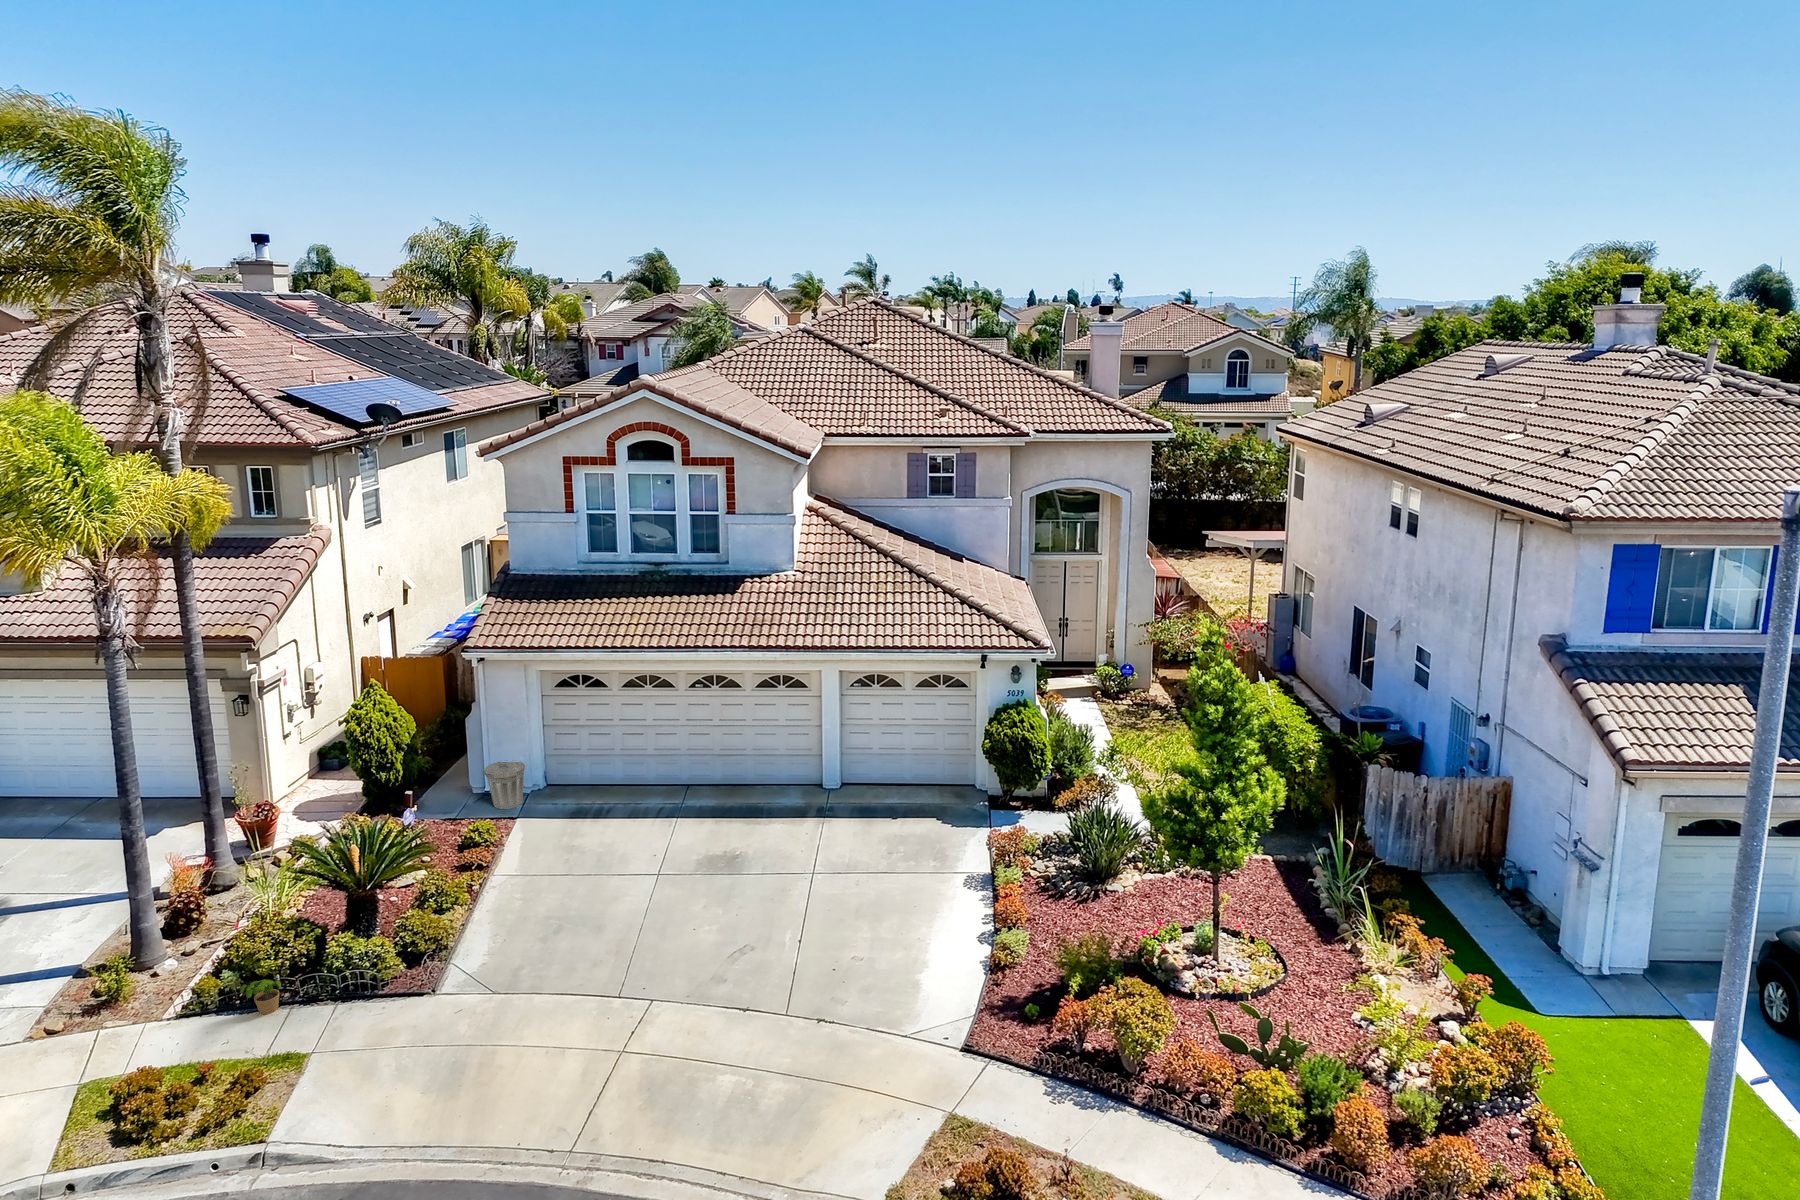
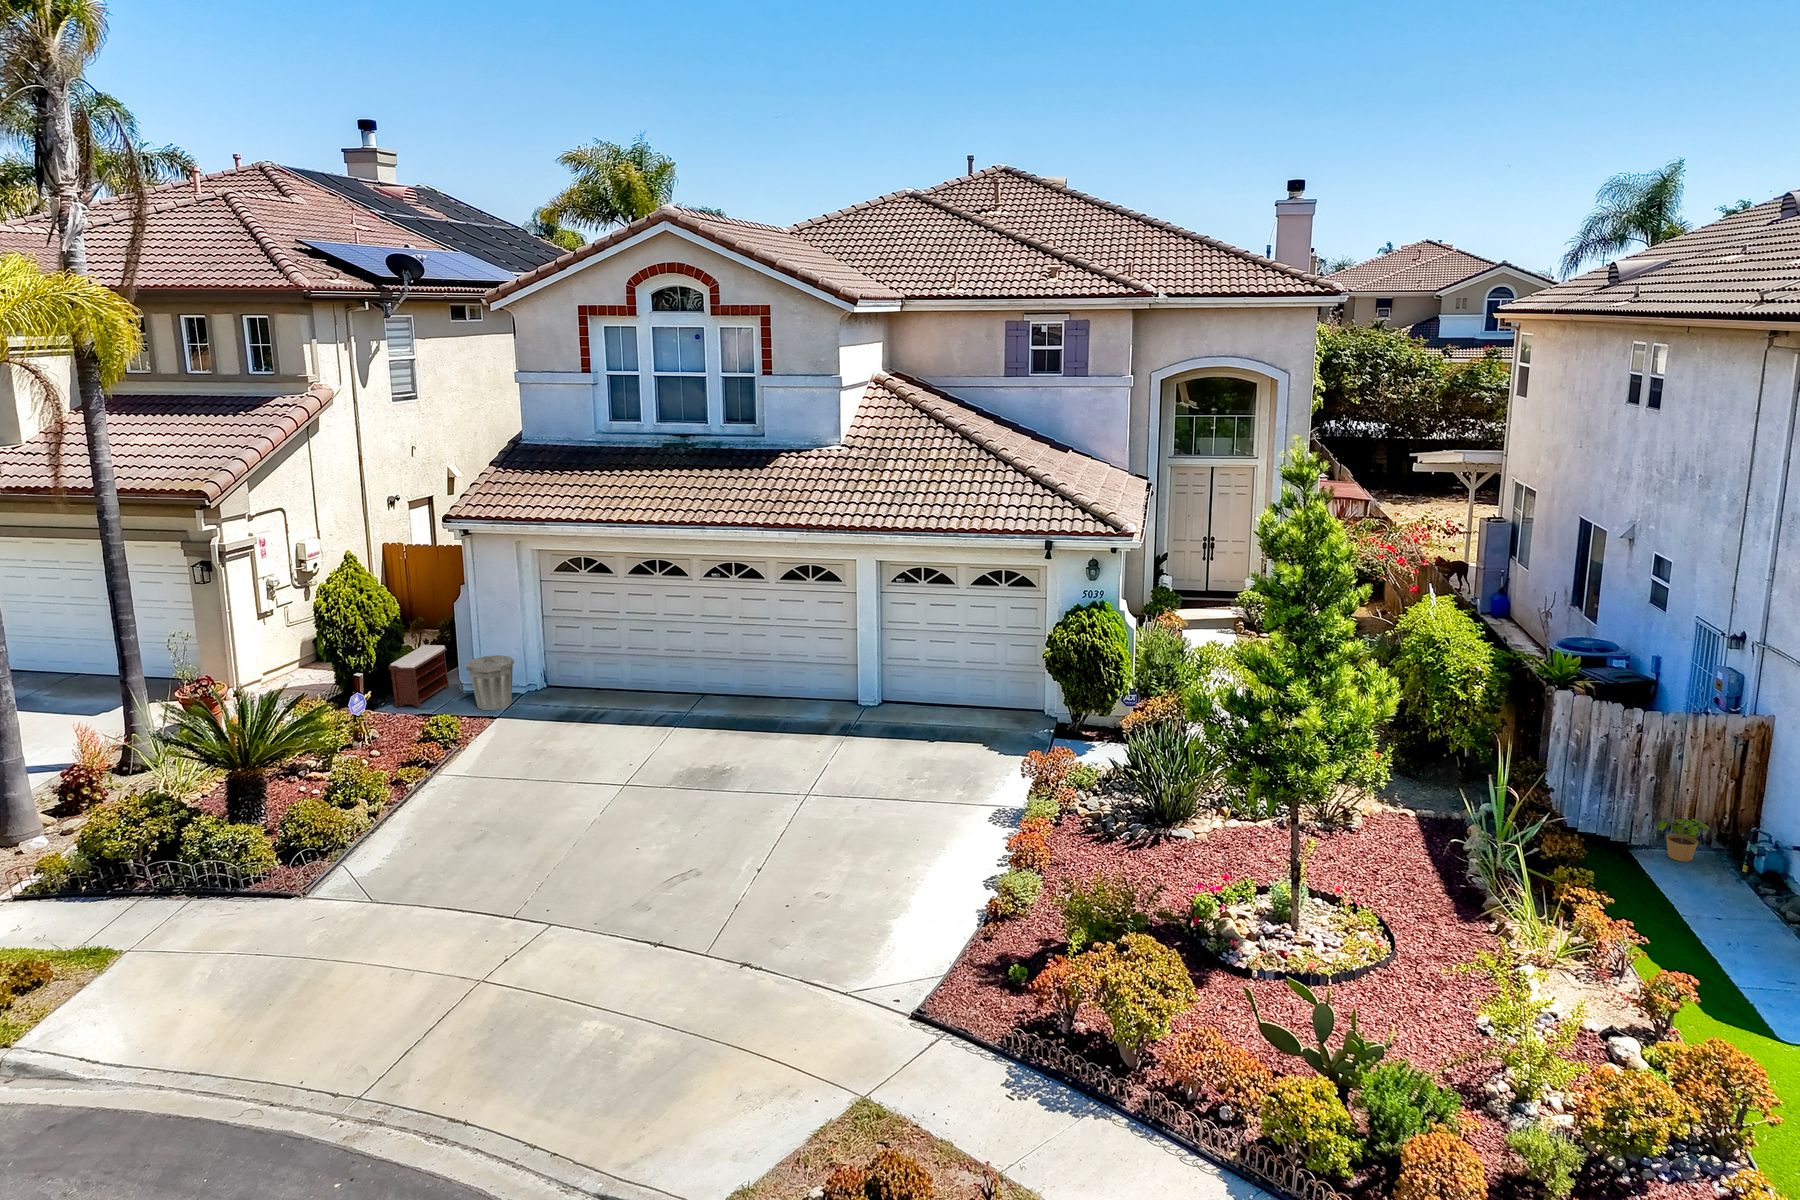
bench: none [414,752,458,811] -> present [389,645,449,708]
potted plant: present [240,979,281,1014] -> present [1657,819,1710,862]

